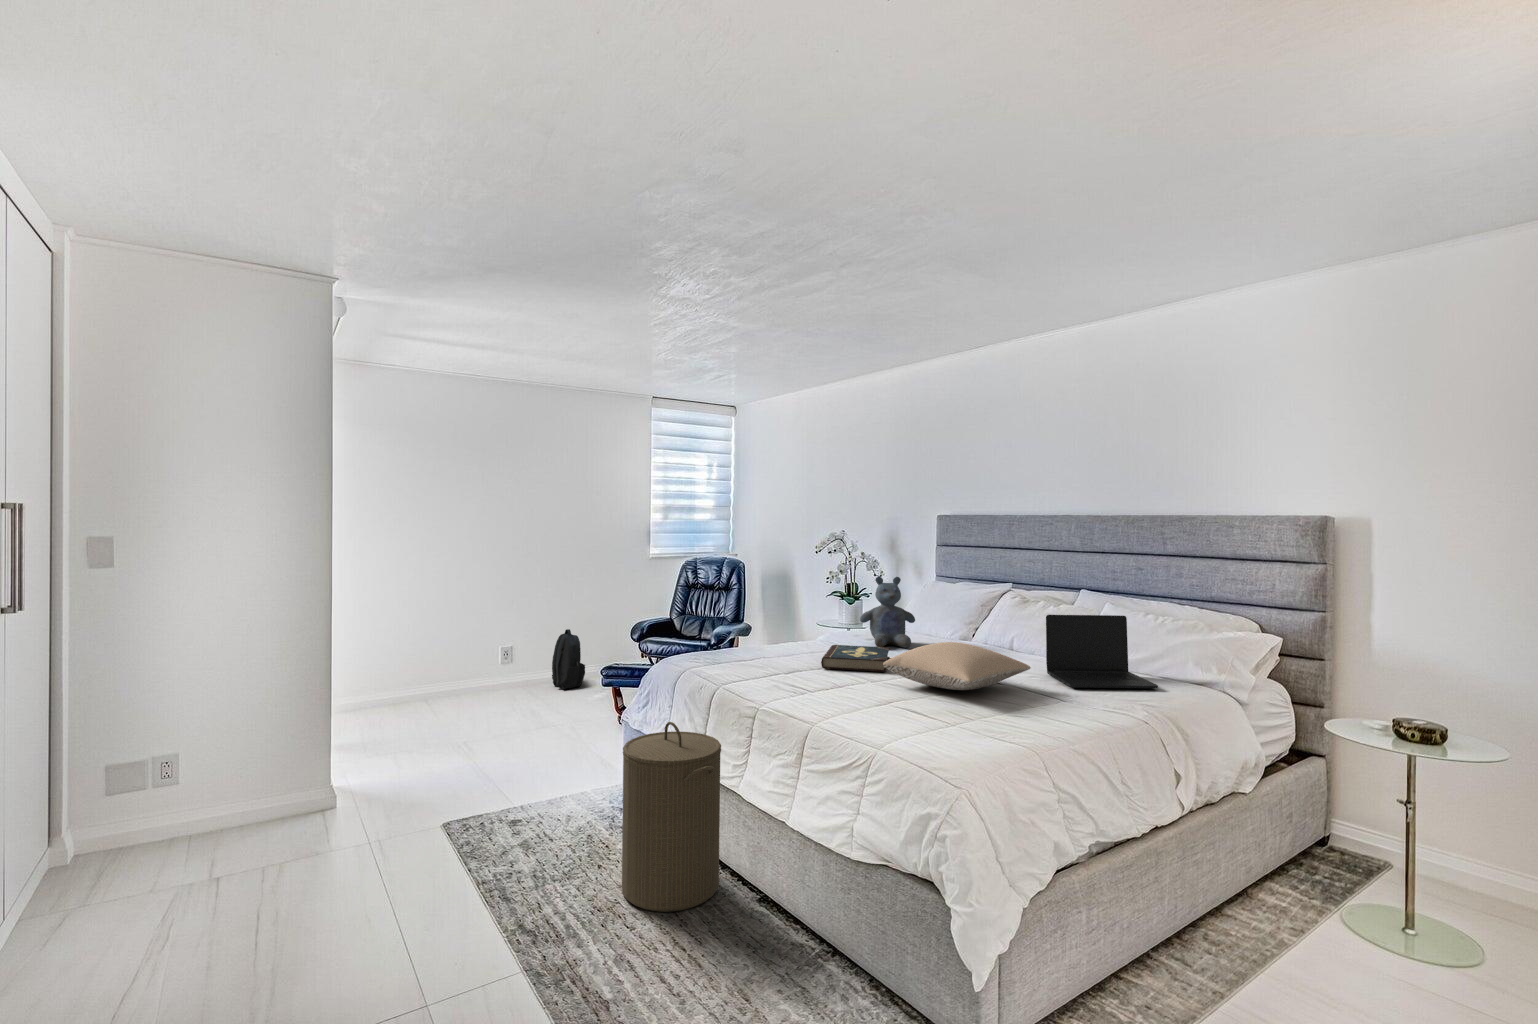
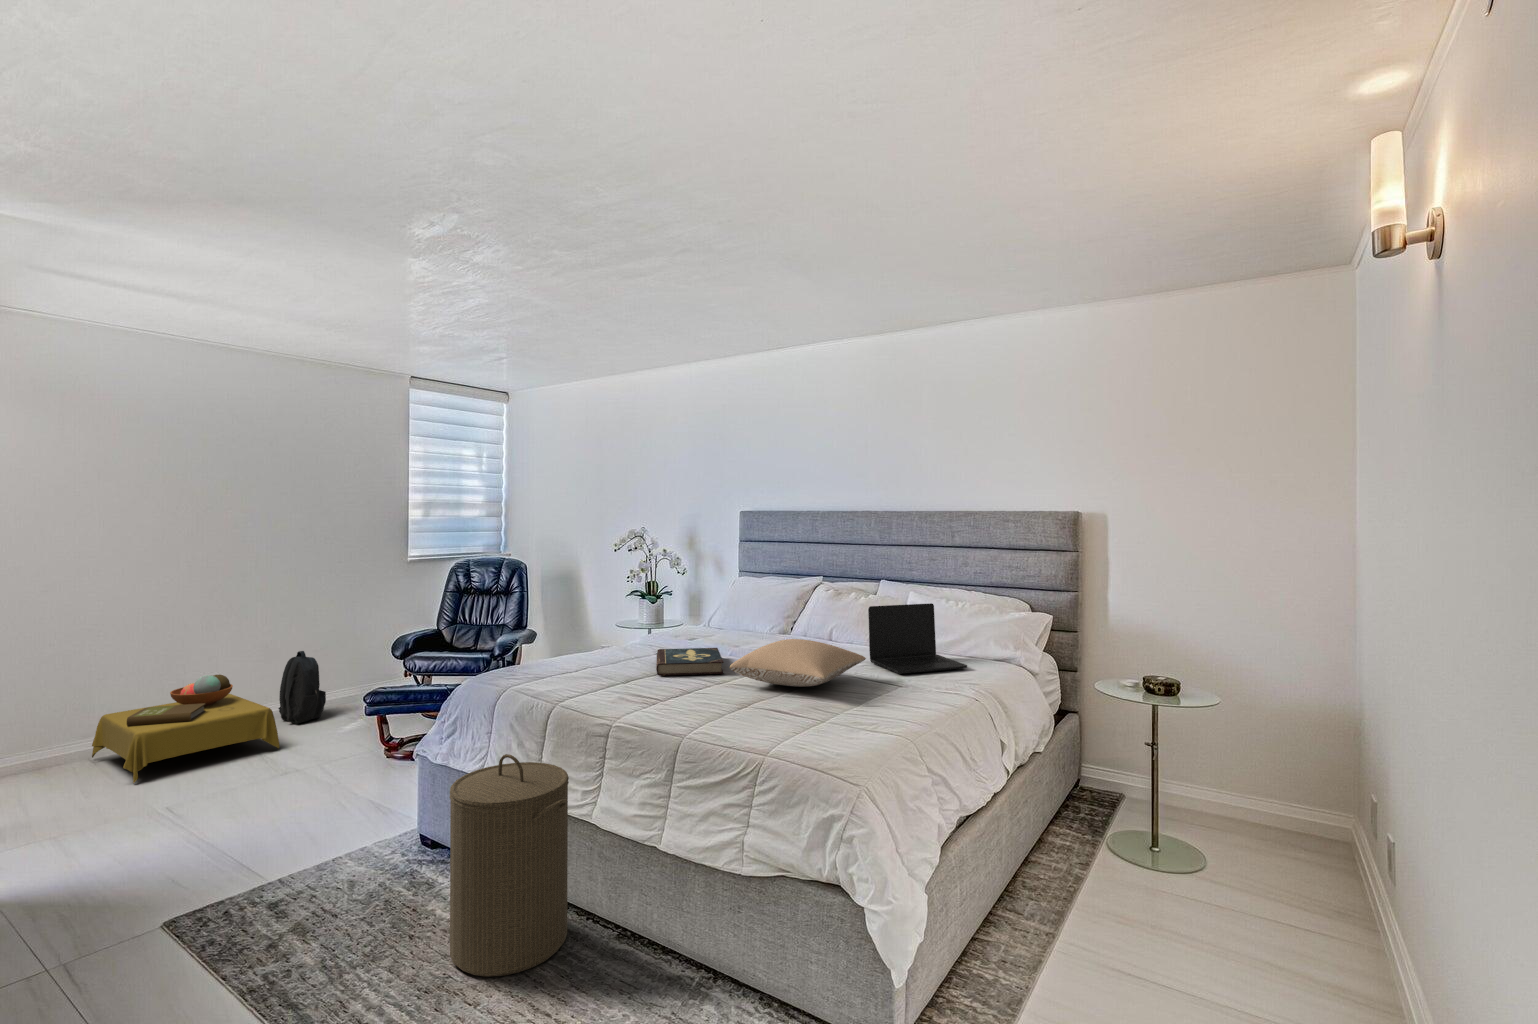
stuffed bear: present [860,577,915,648] -> none [679,575,733,648]
side table: none [425,643,546,722] -> present [92,675,280,783]

